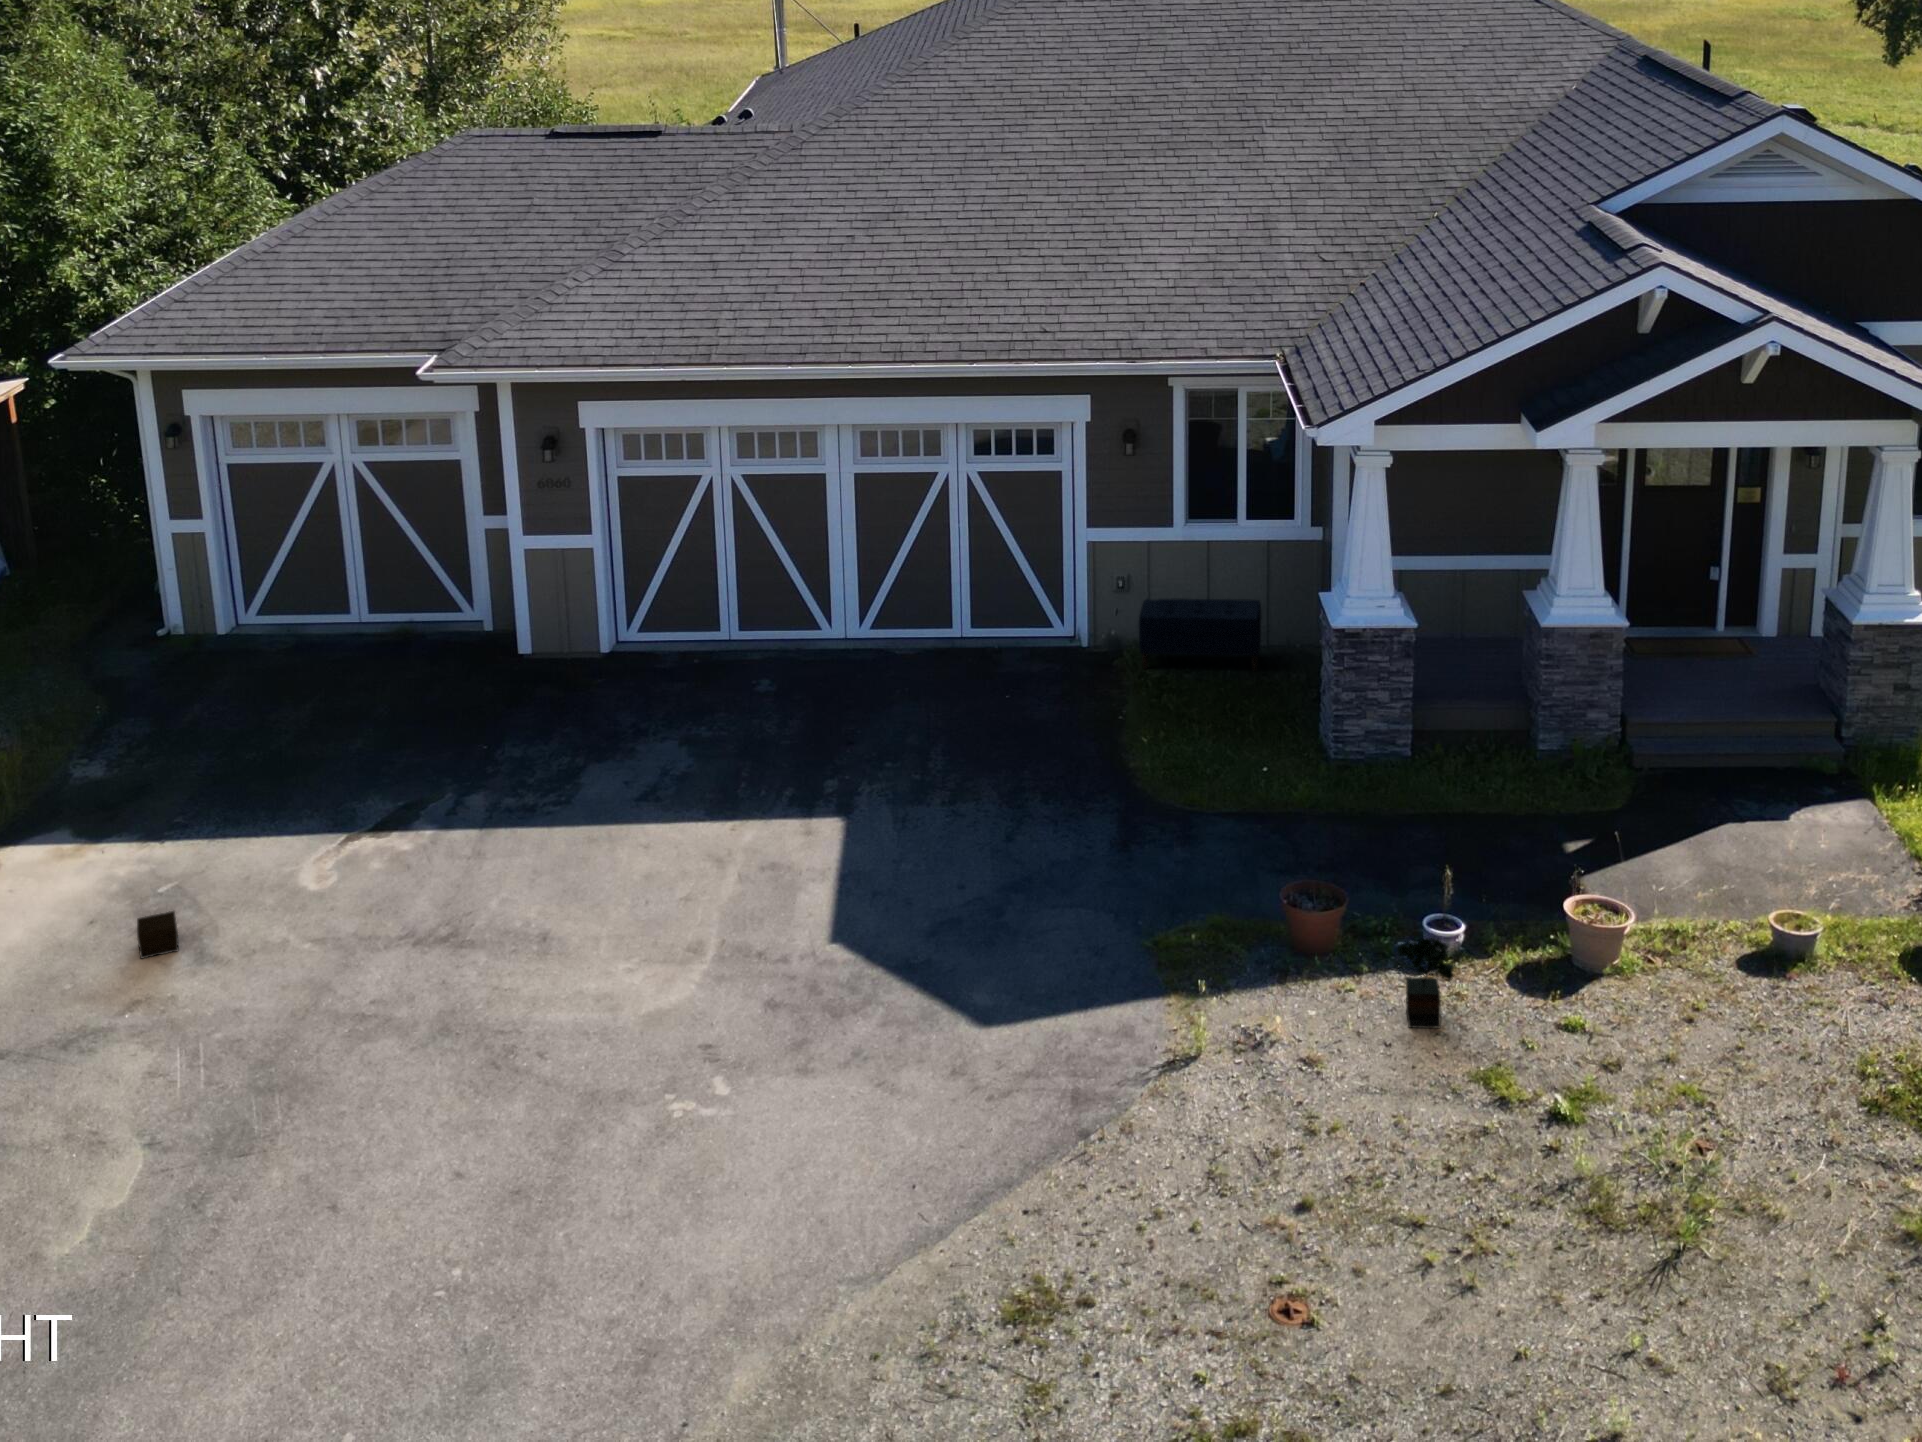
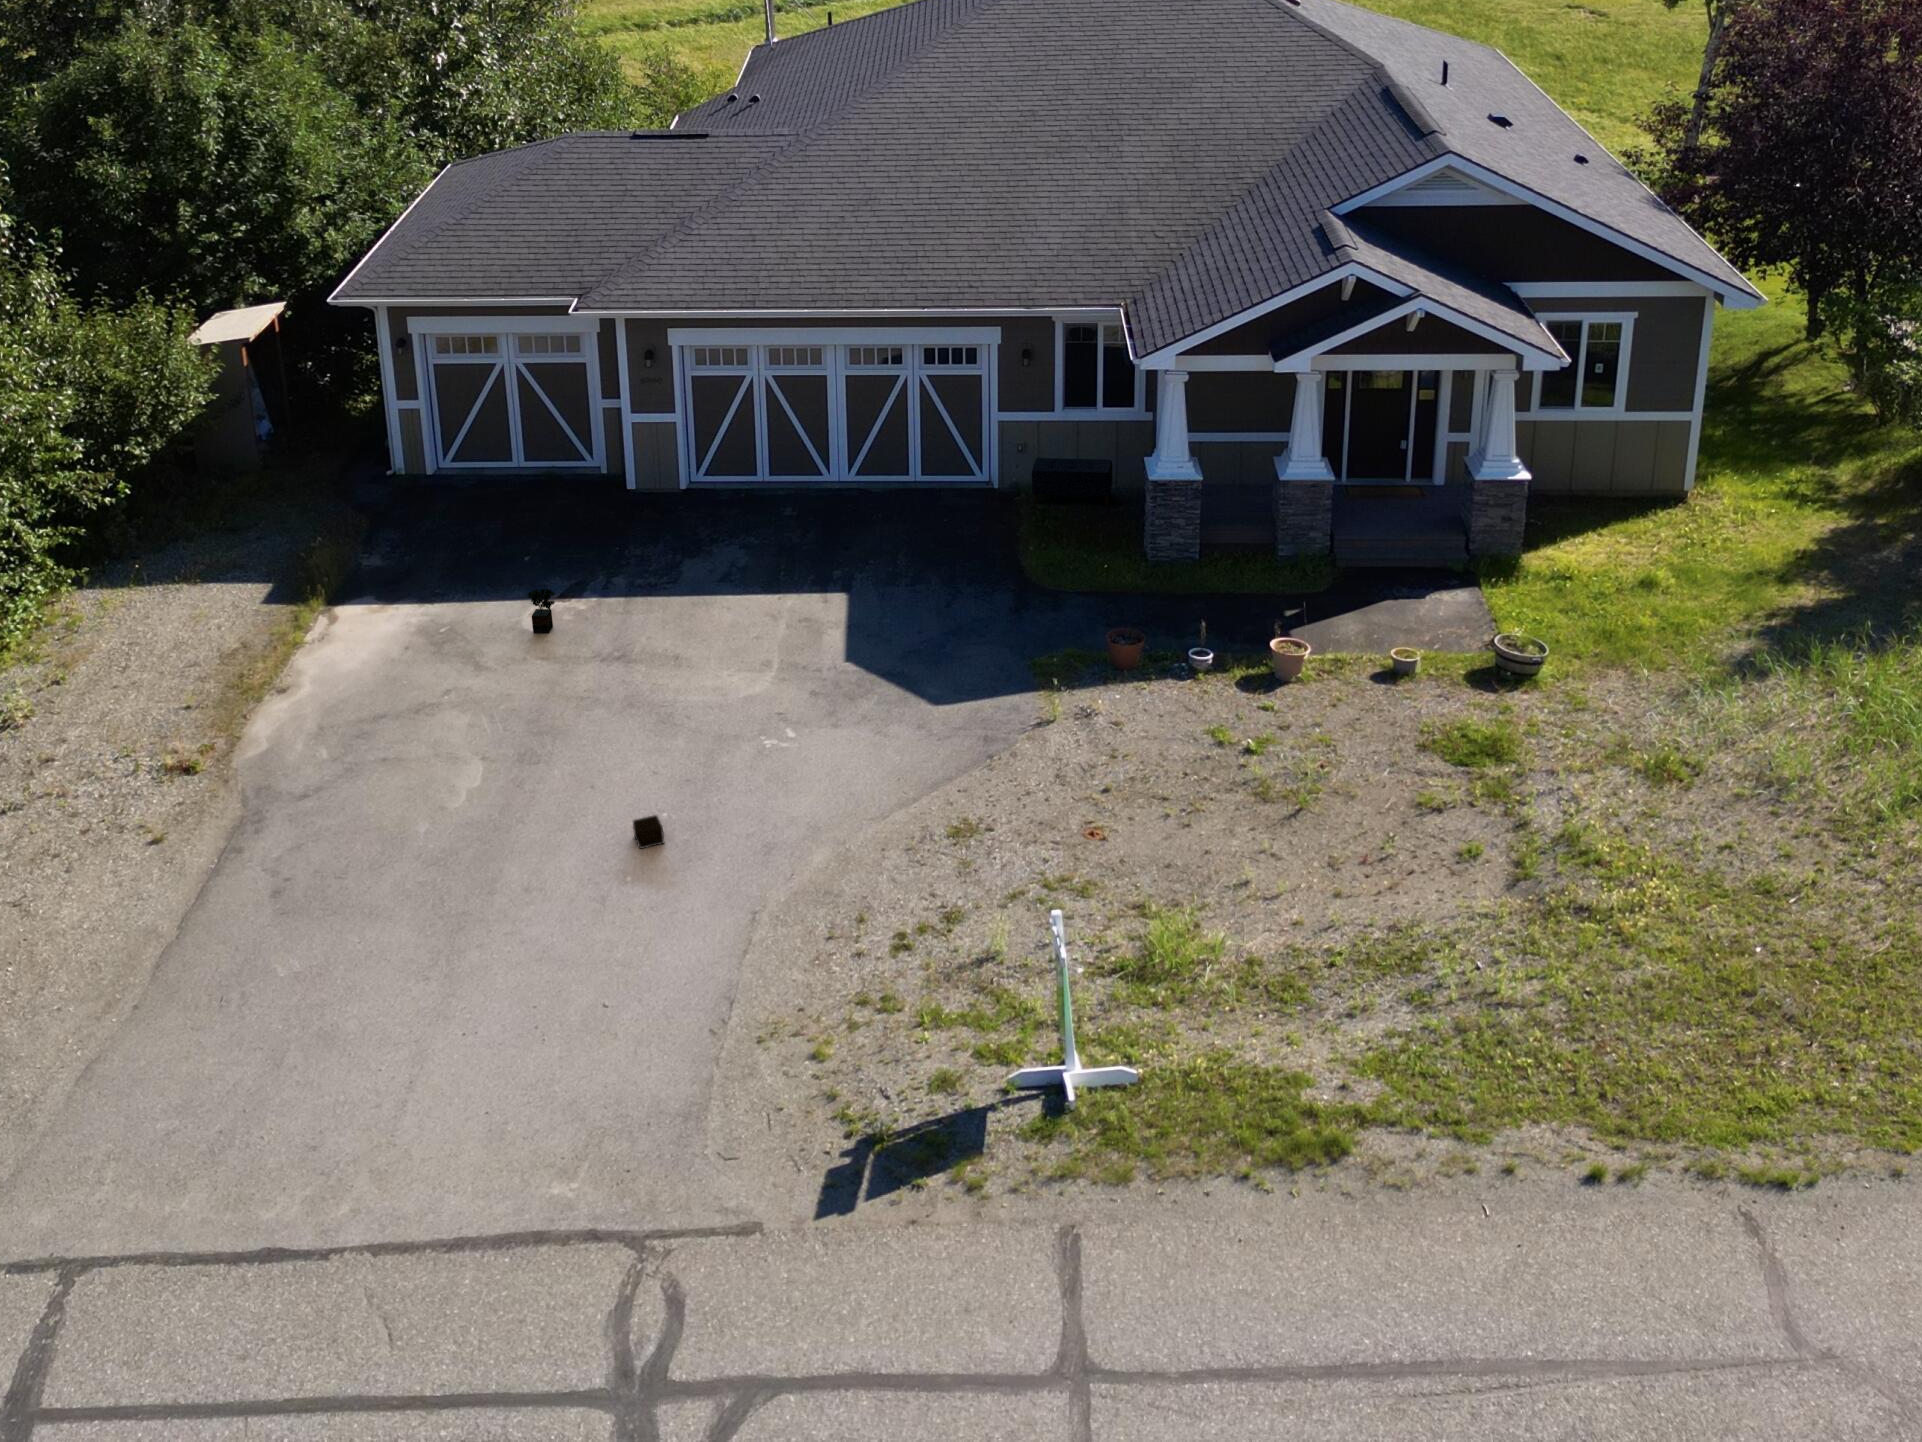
cardboard box: present [137,911,178,958] -> present [633,815,664,849]
potted tree: present [1396,938,1455,1028] -> present [527,589,555,634]

